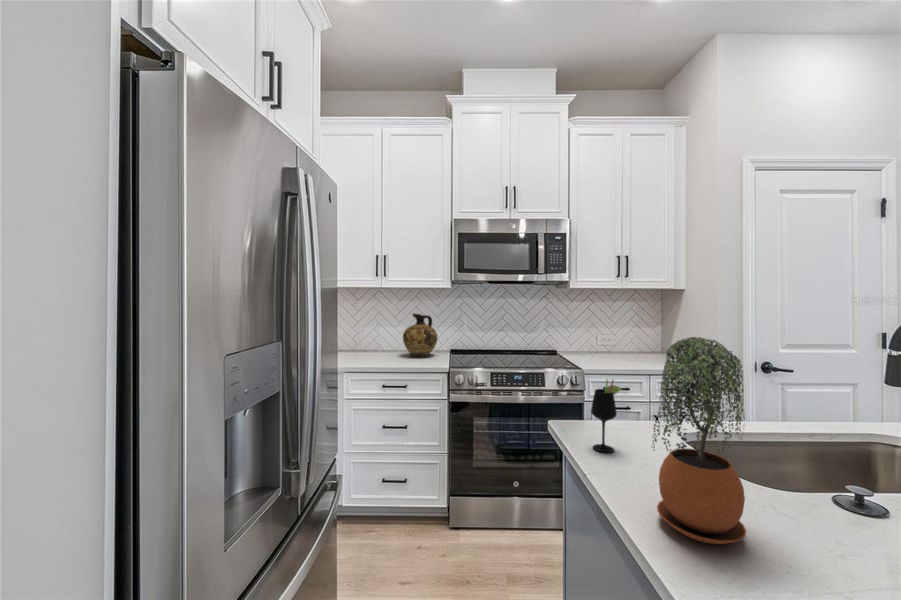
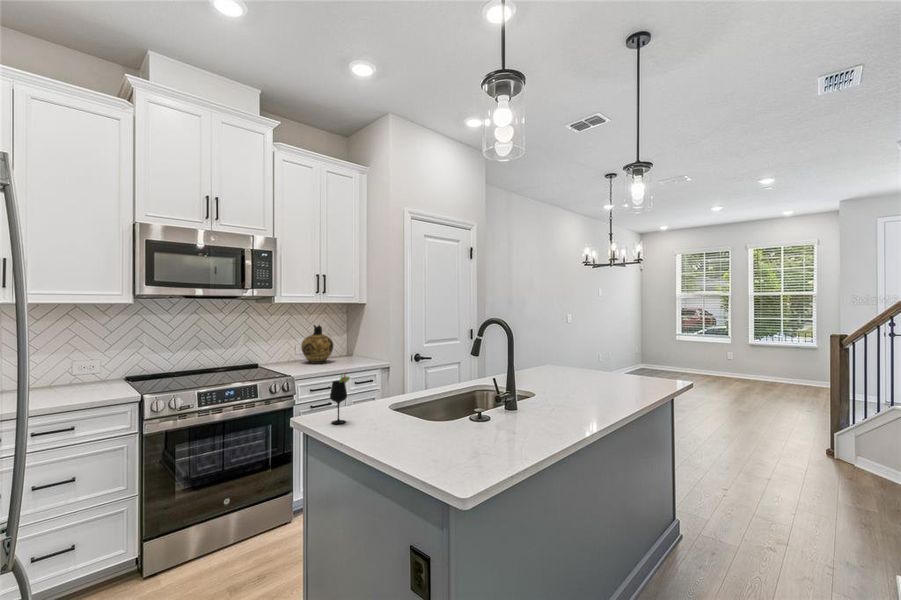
ceramic jug: present [403,313,438,357] -> present [301,325,334,364]
potted plant: present [652,337,746,544] -> none [380,338,421,445]

